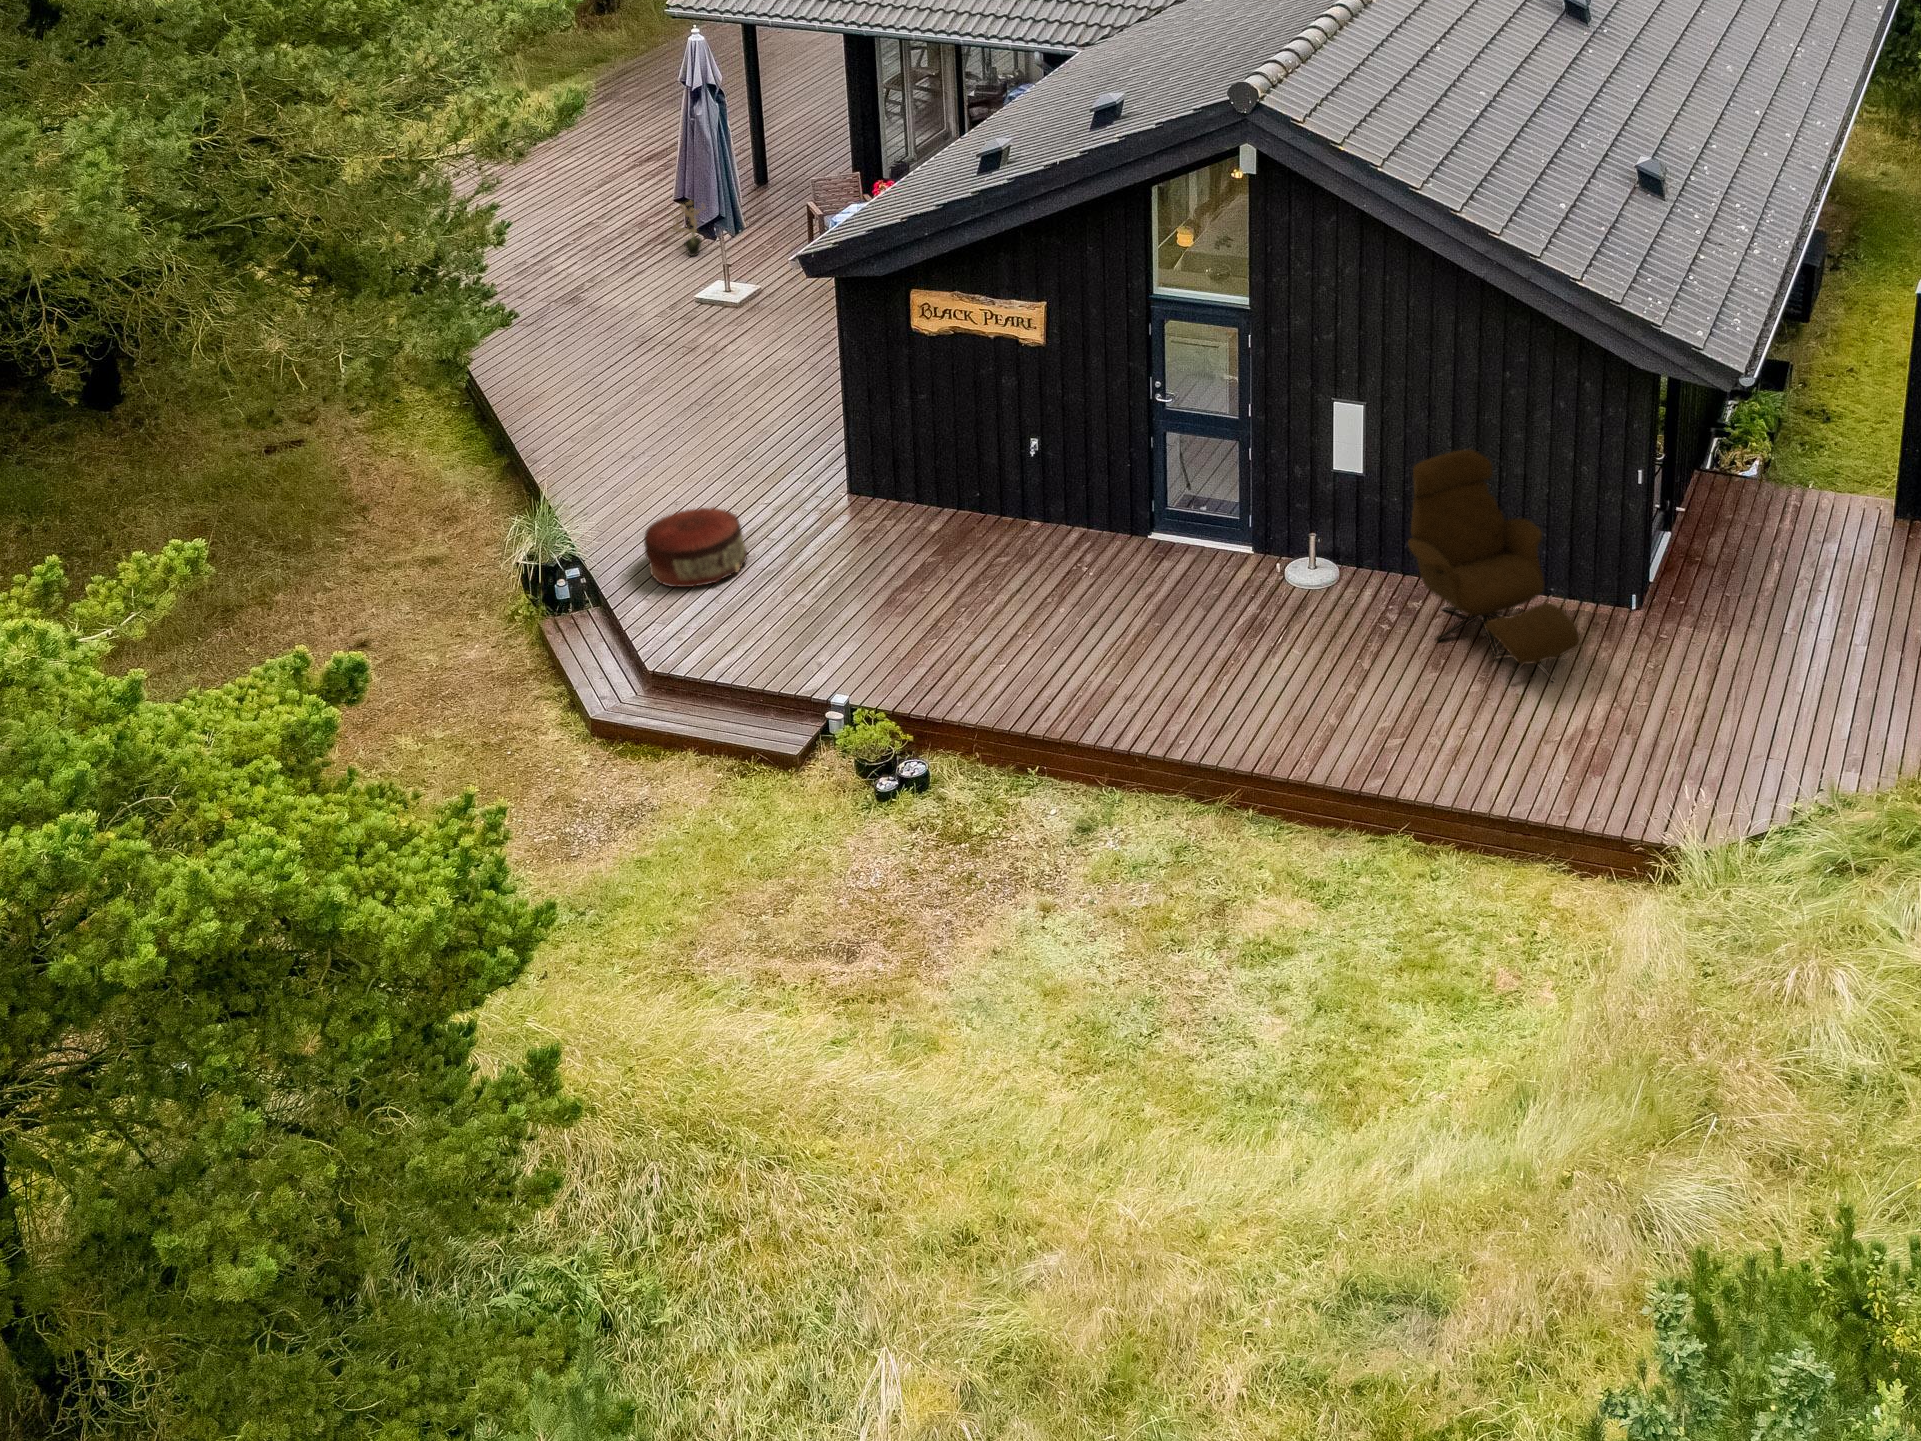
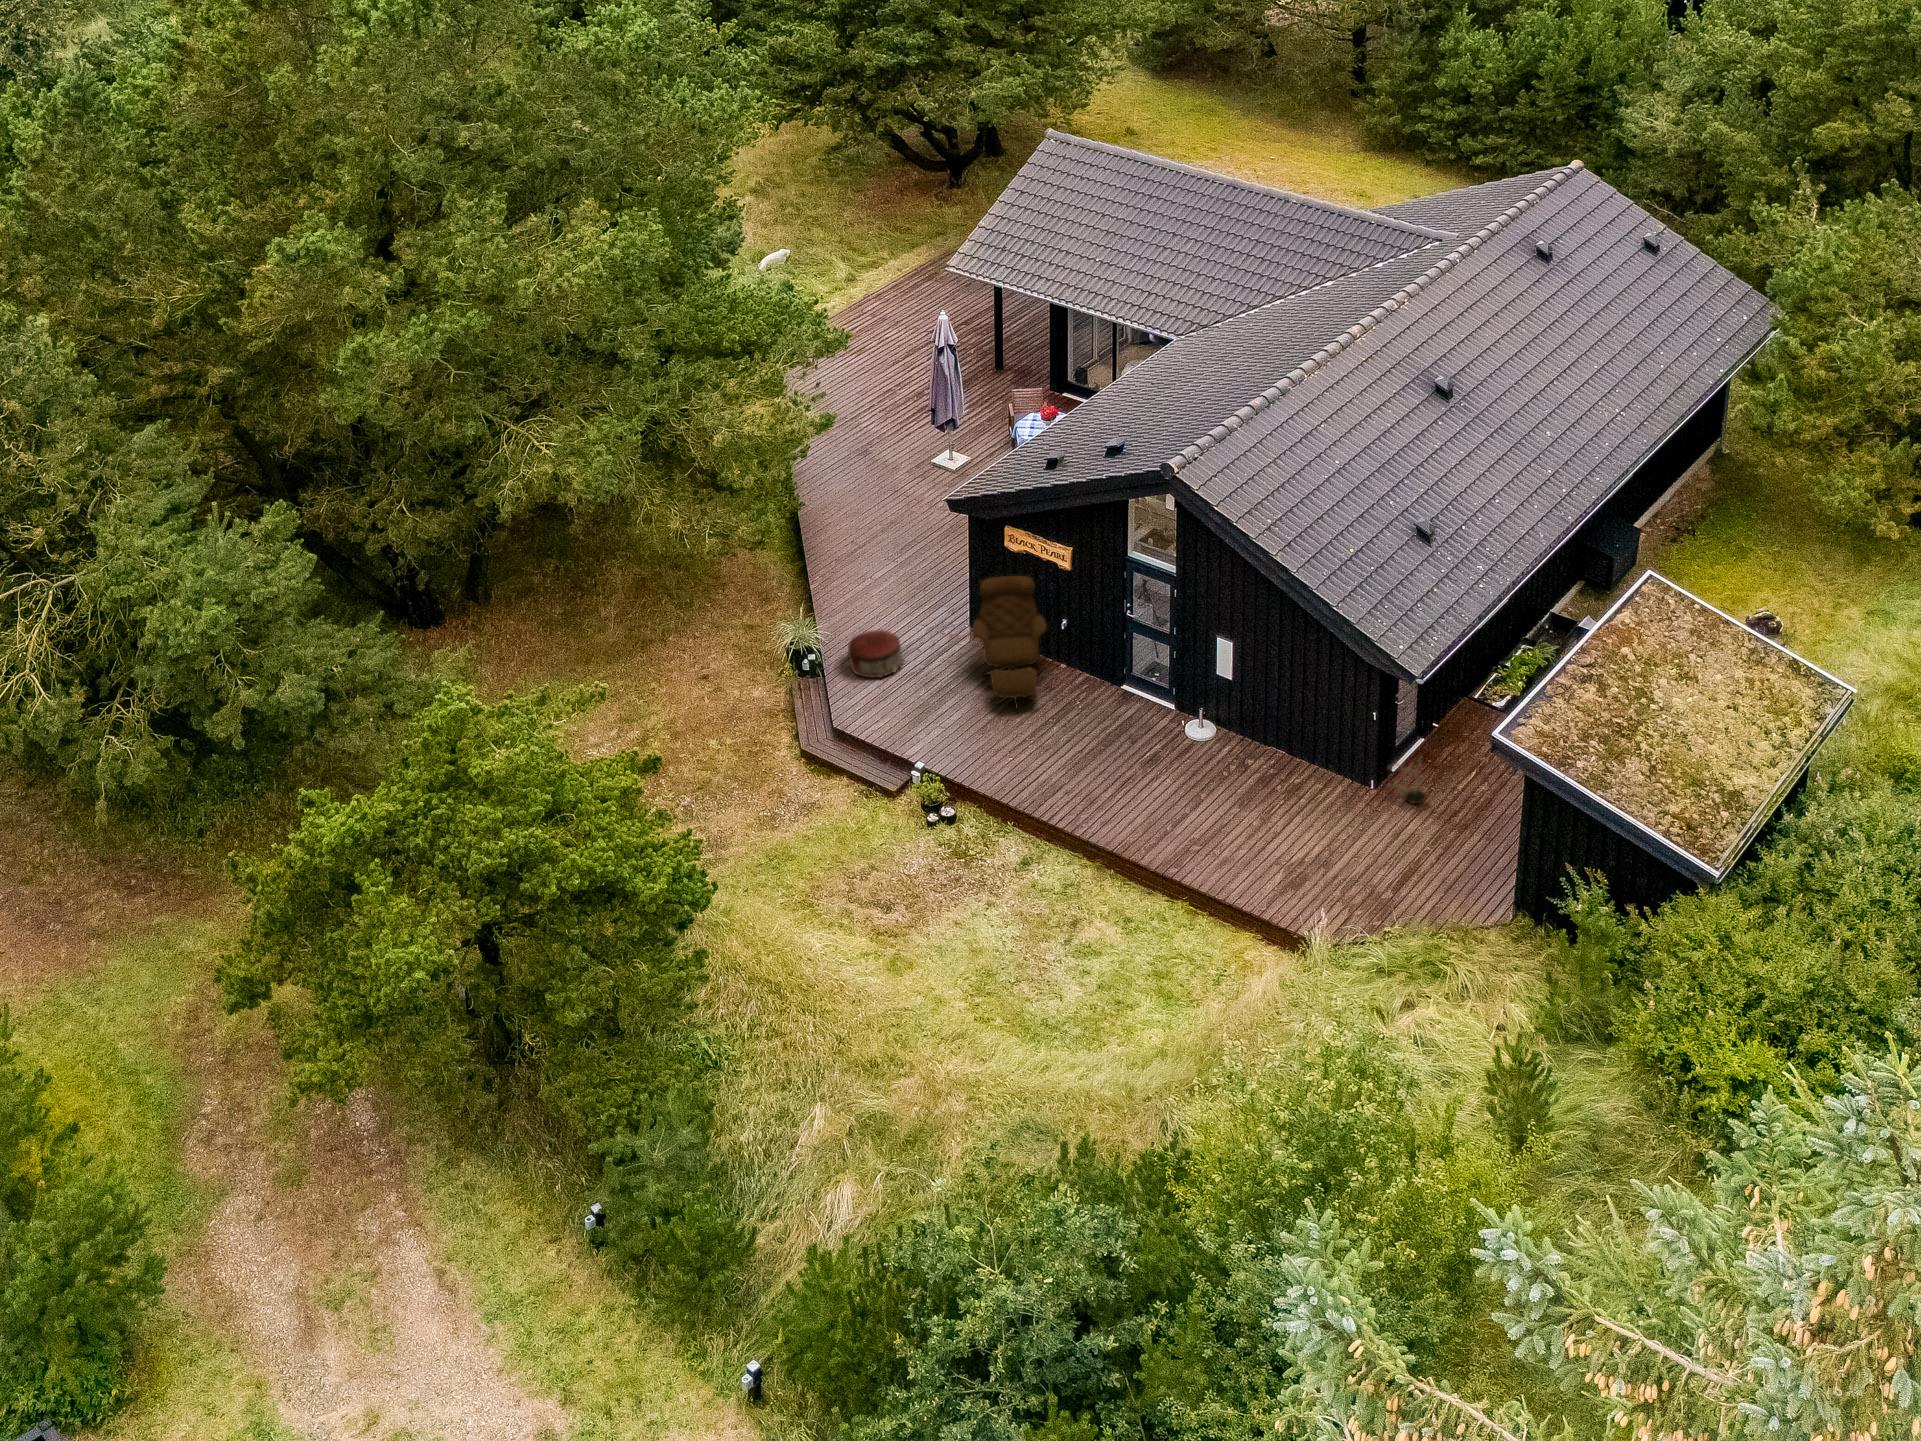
potted plant: present [672,200,703,256] -> present [1392,763,1427,804]
lounge chair: present [1408,448,1581,682] -> present [973,576,1047,709]

